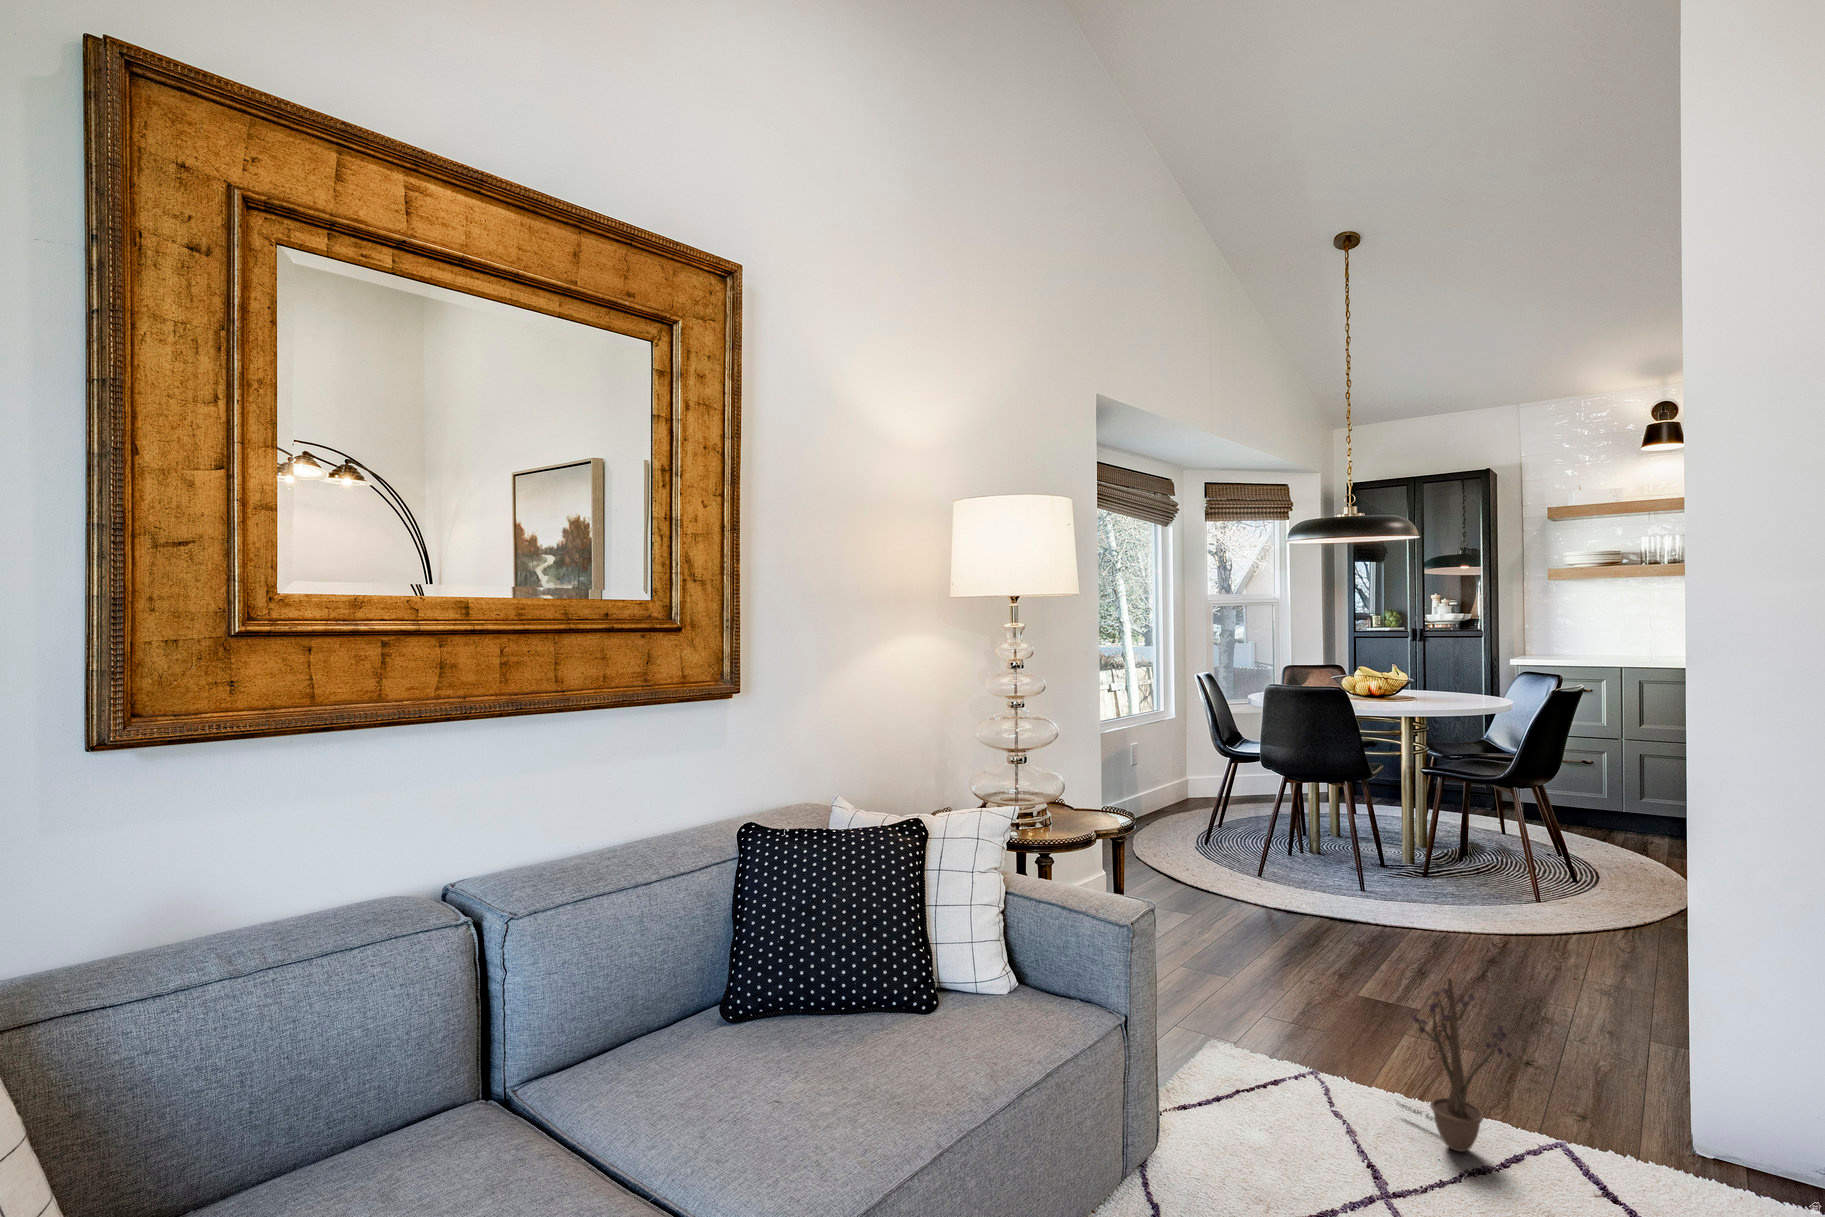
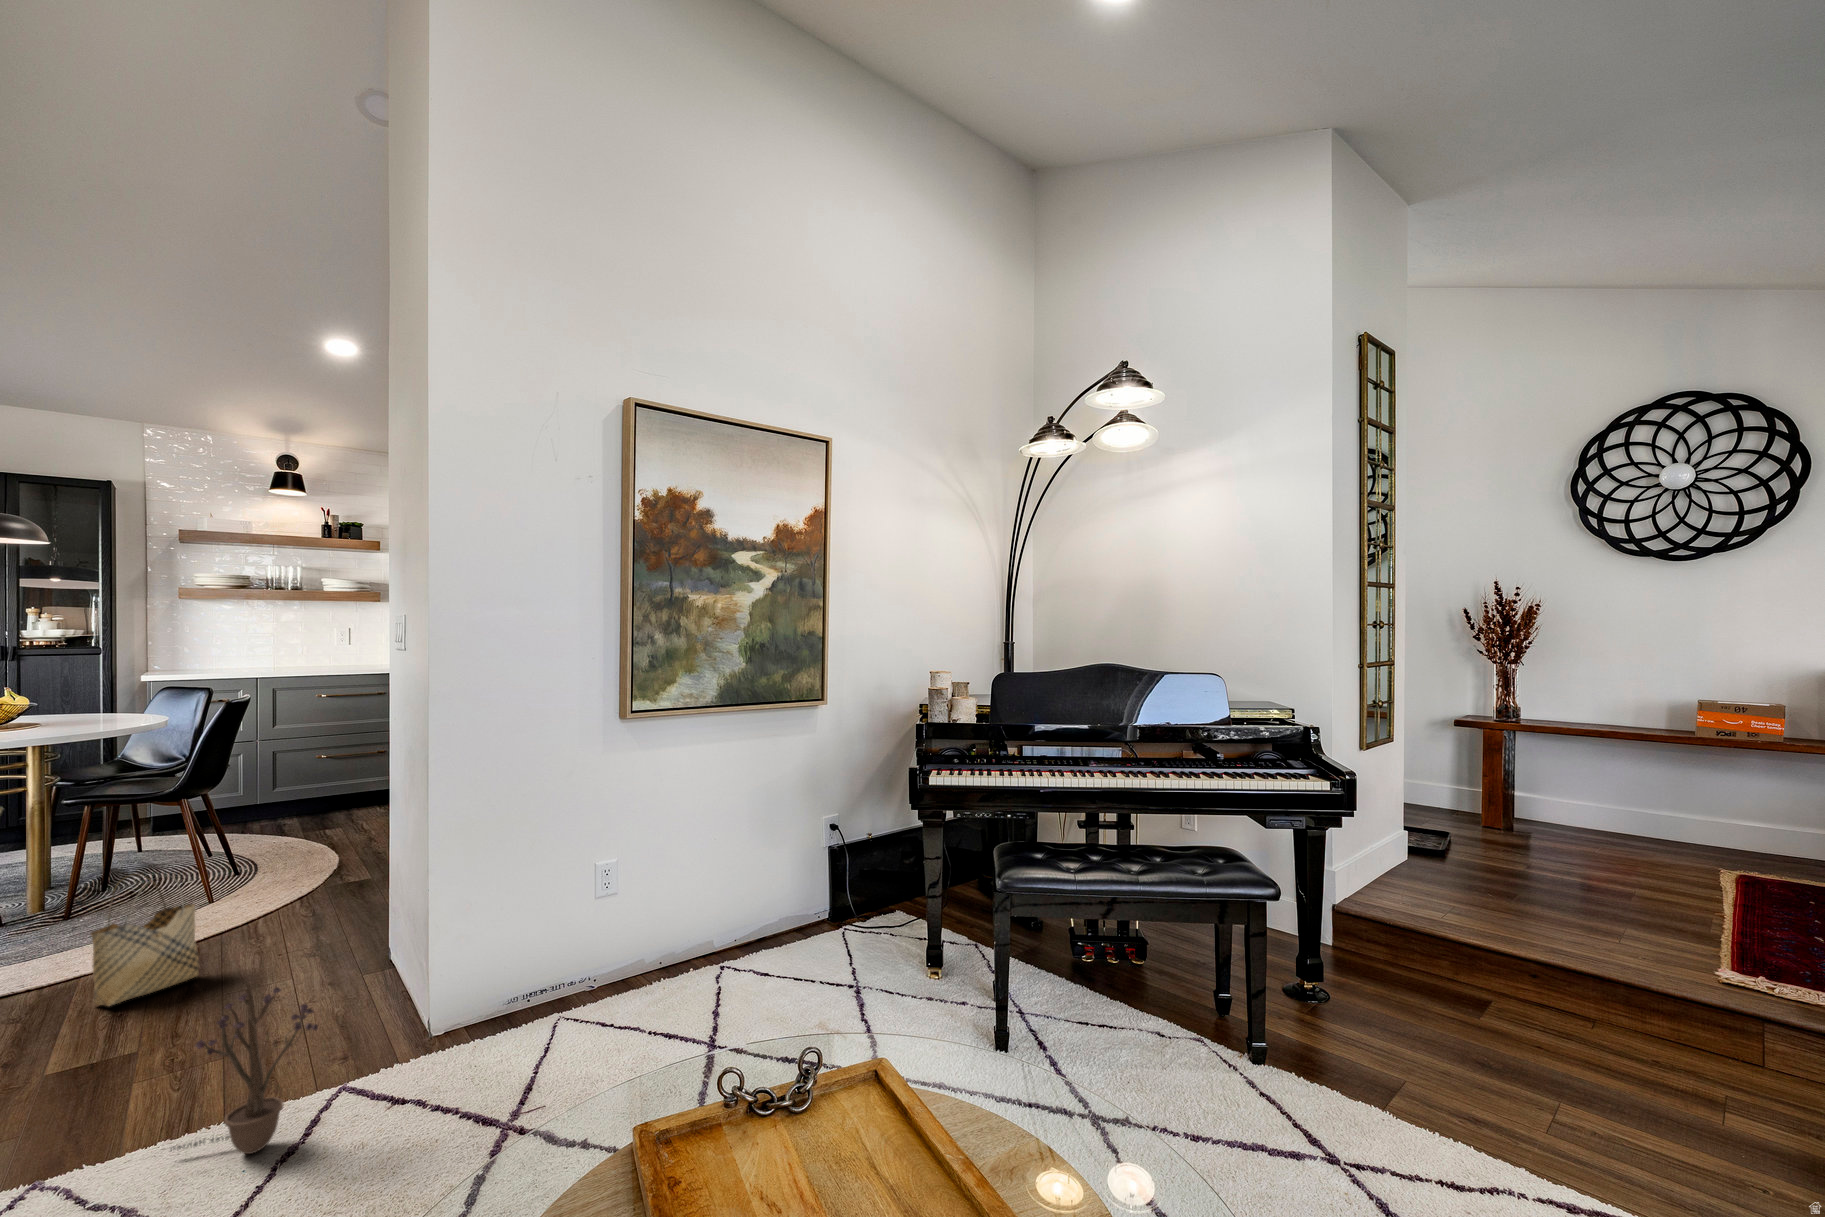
woven basket: none [1404,847,1493,966] -> present [91,874,200,1006]

